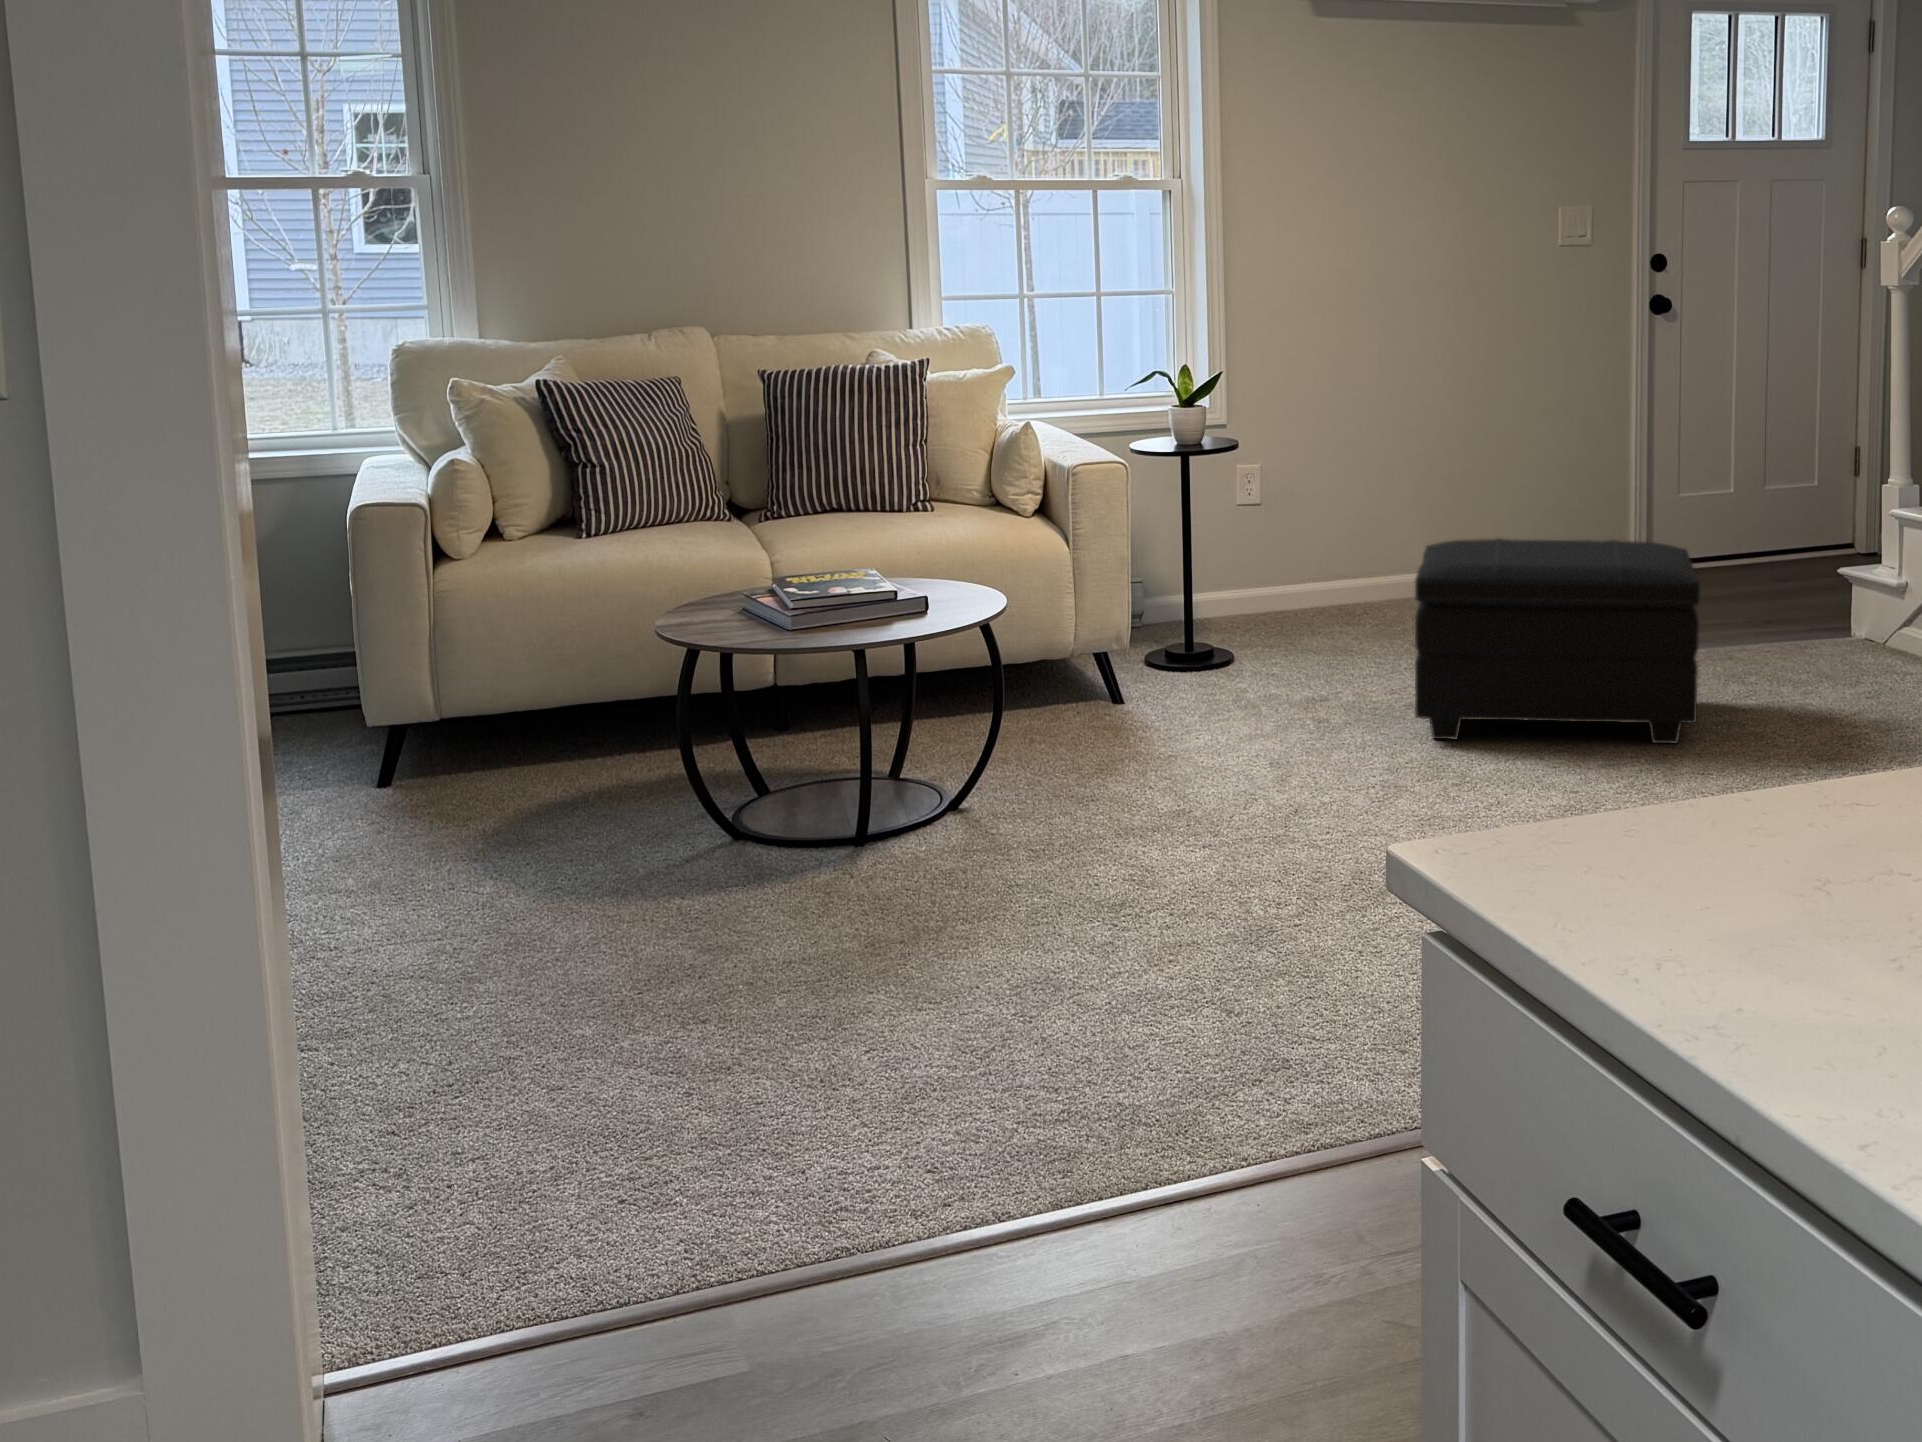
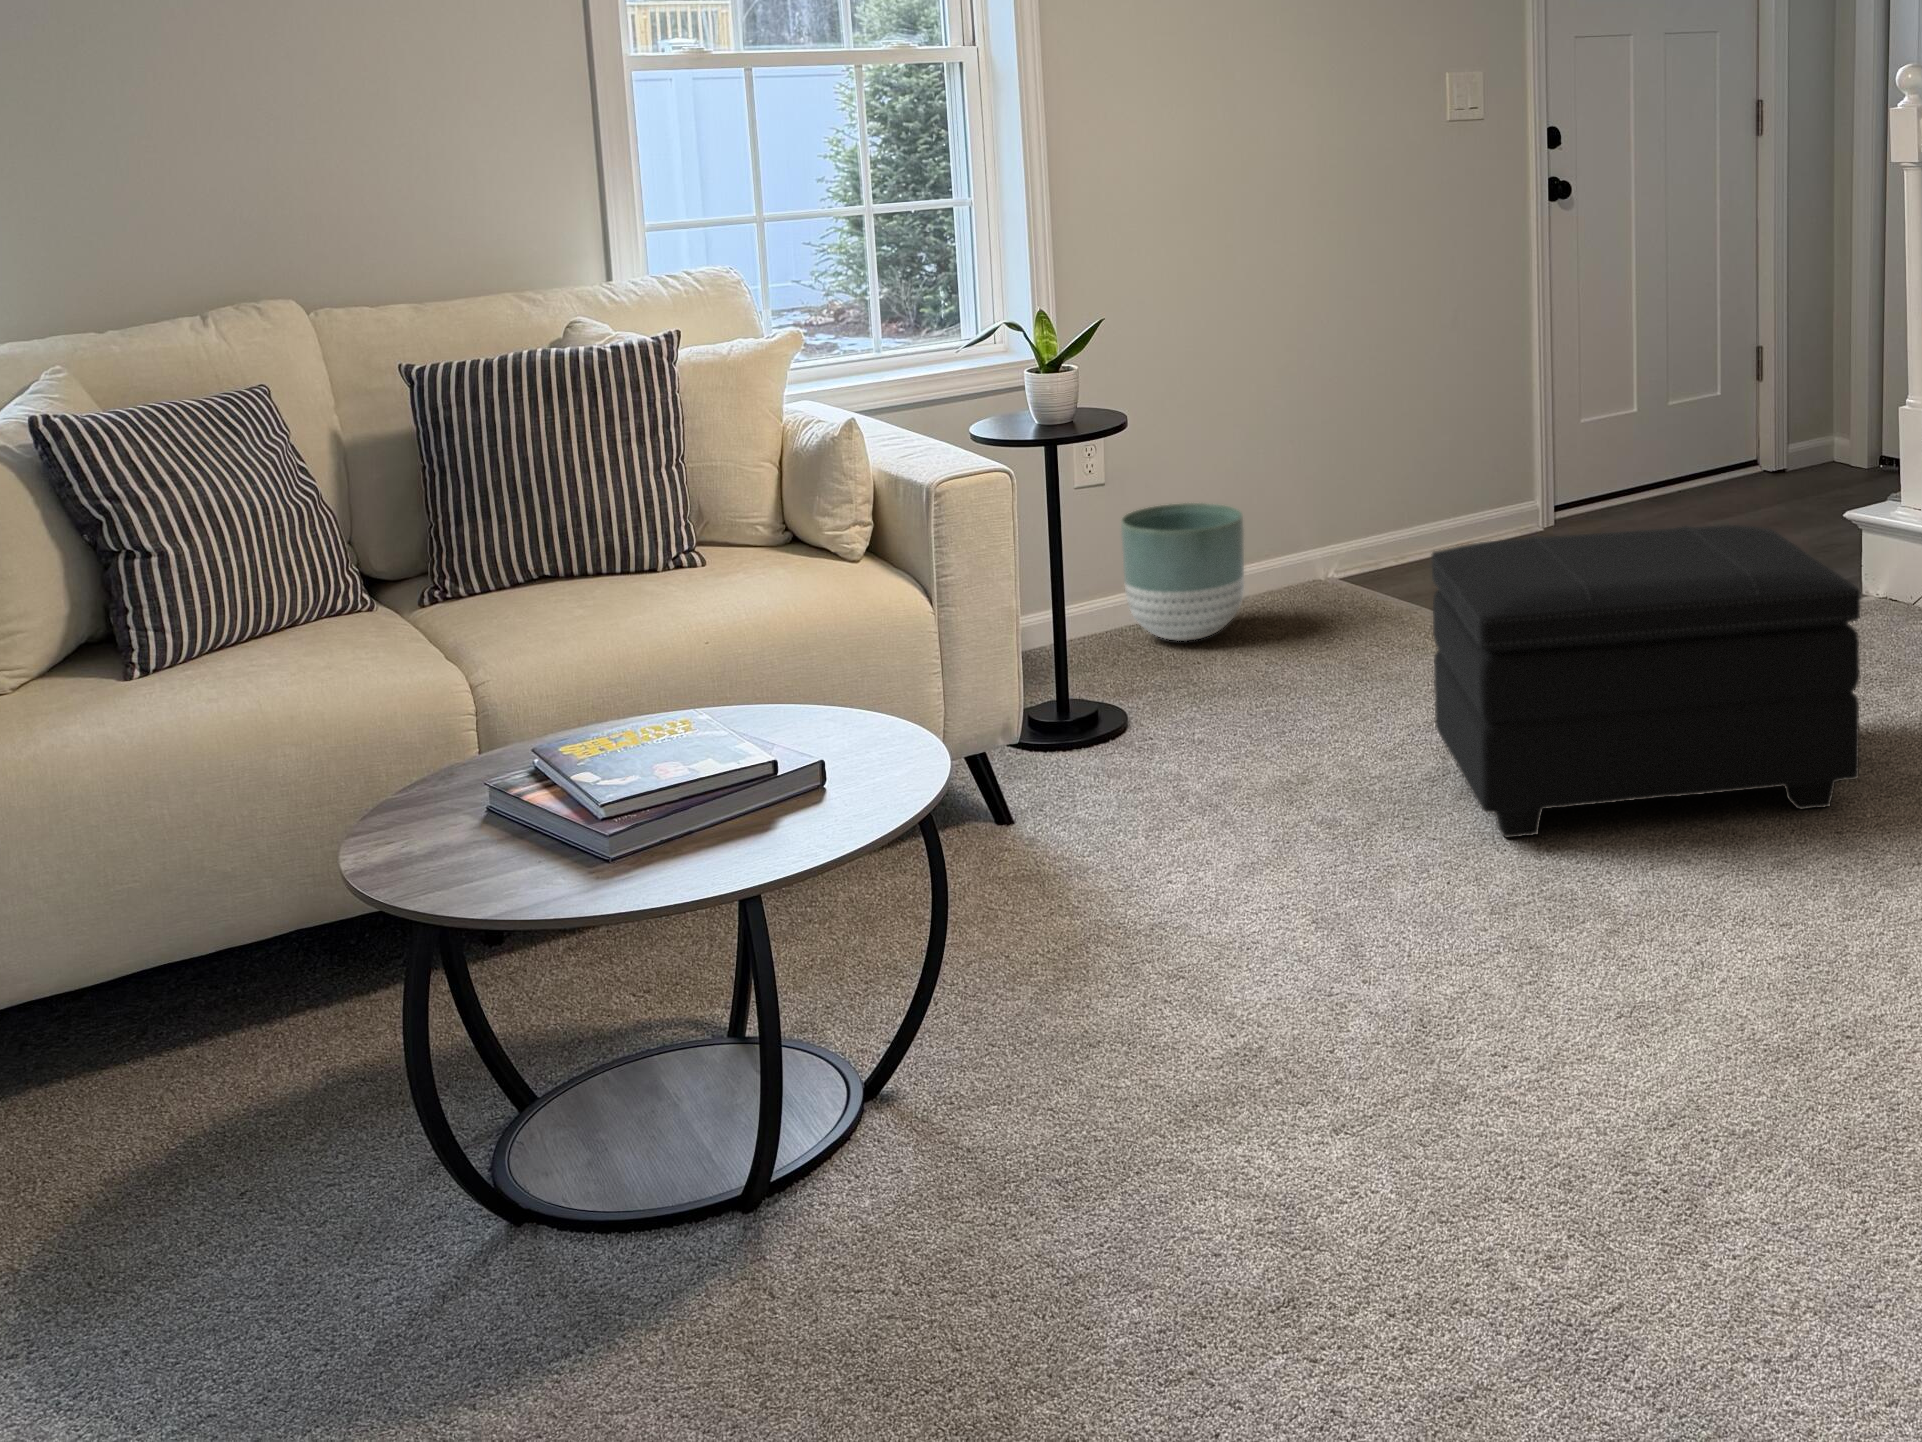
planter: none [1267,522,1357,621] -> present [1121,503,1244,641]

